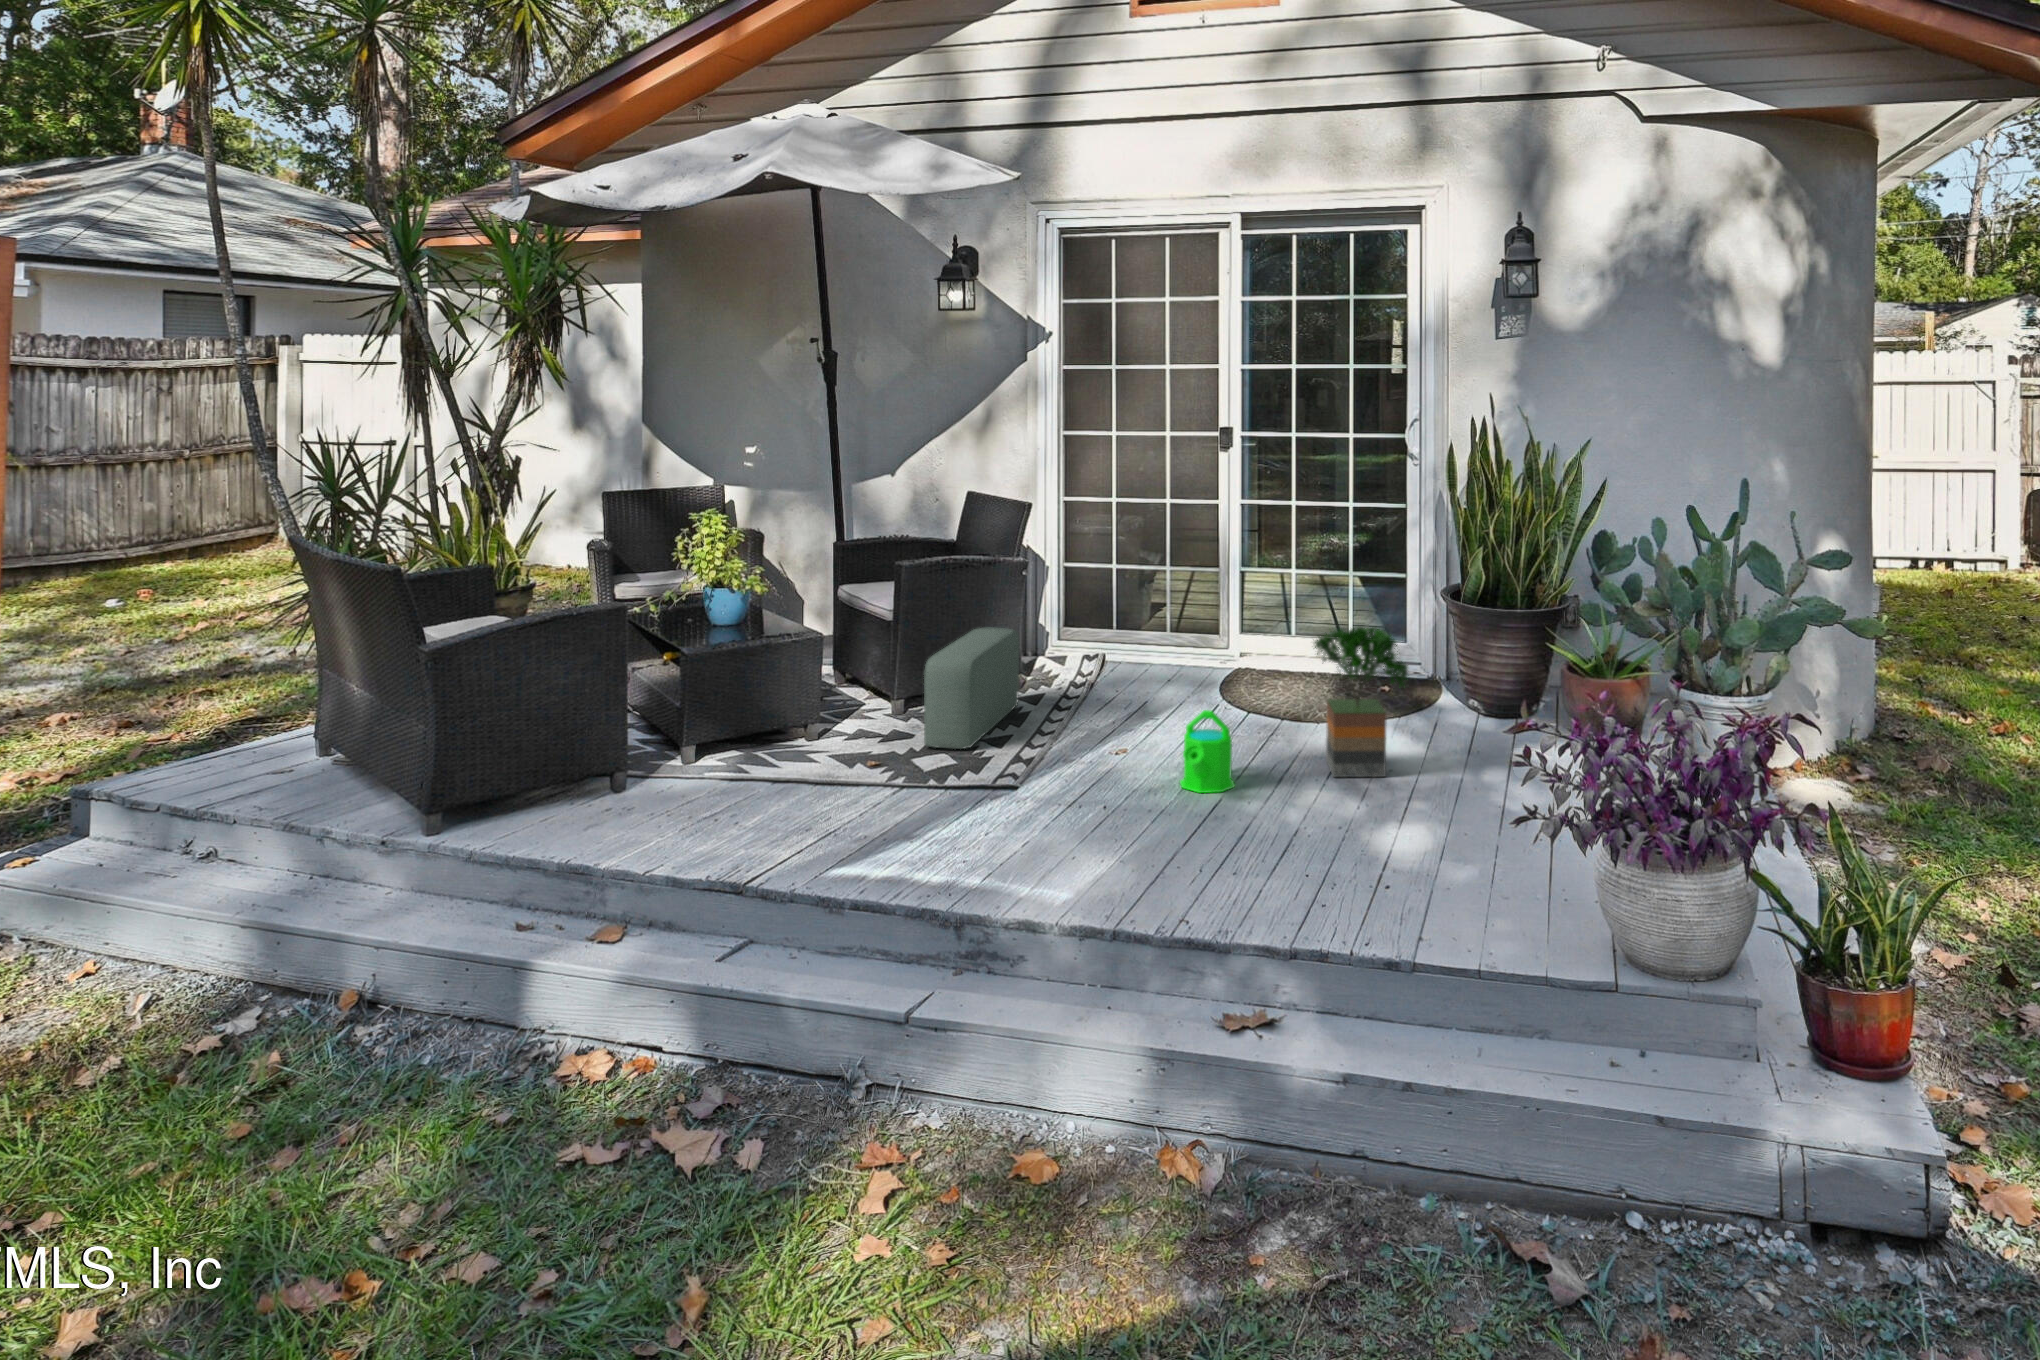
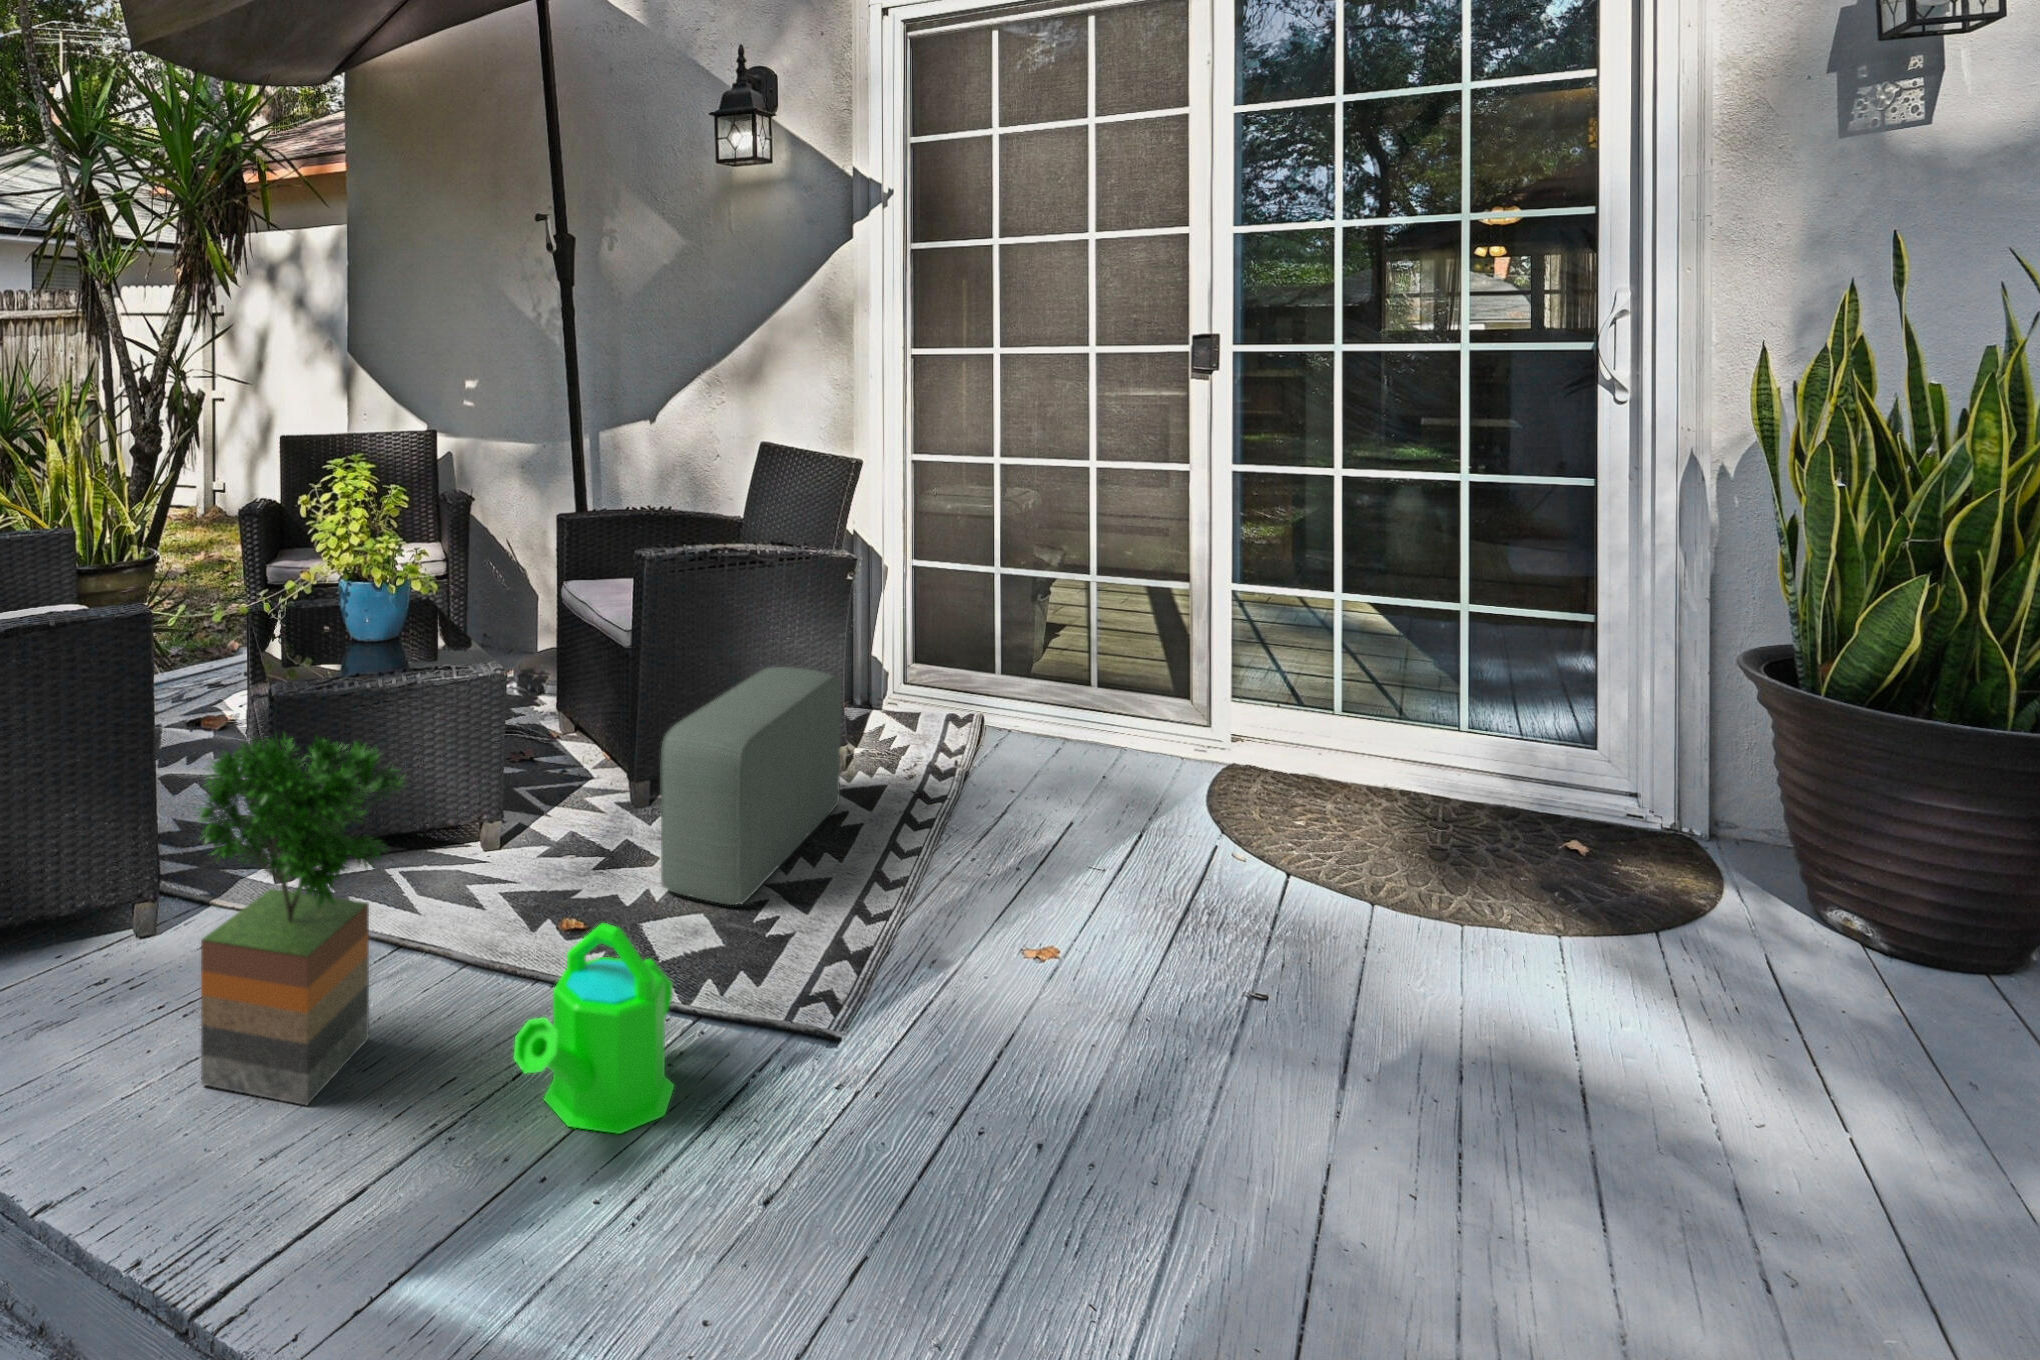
potted tree: present [1314,626,1409,777] -> present [198,734,404,1105]
watering can: present [1180,710,1235,793] -> present [514,923,674,1134]

